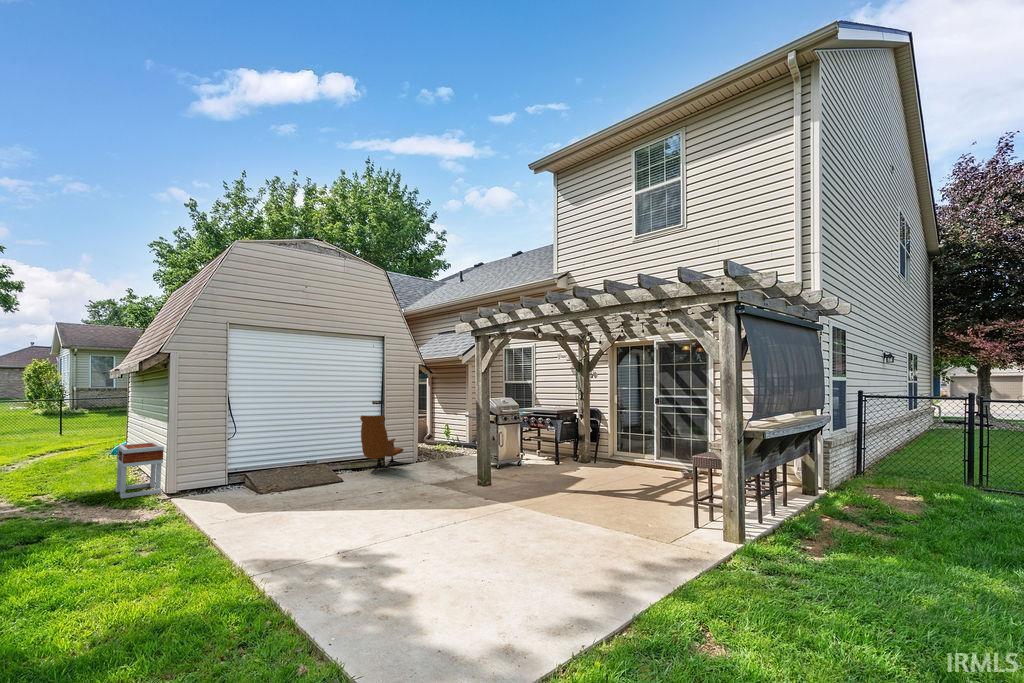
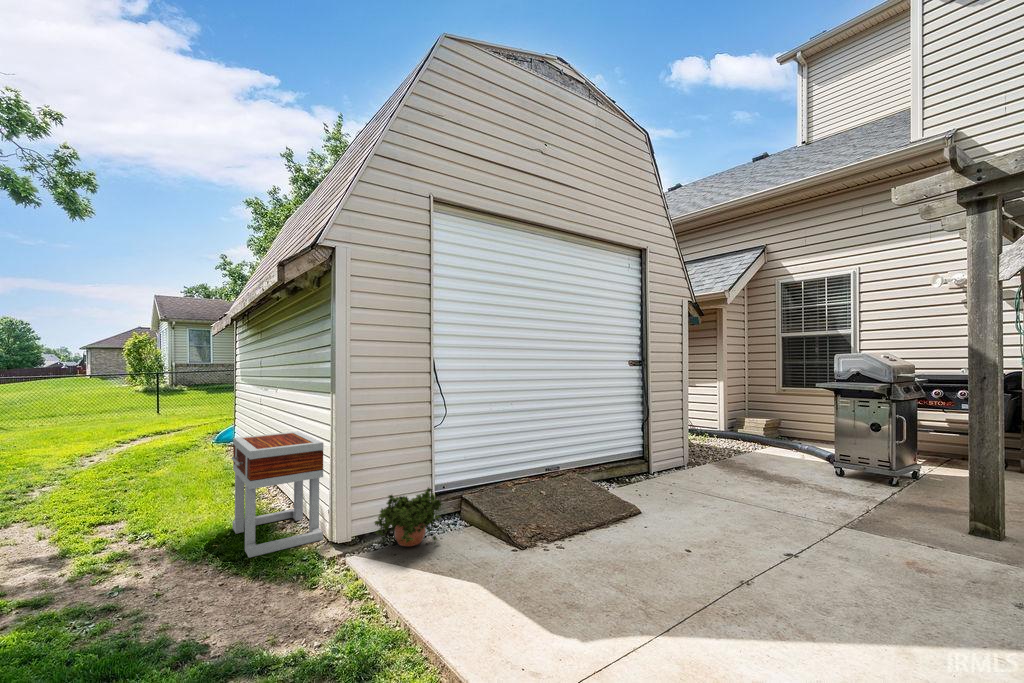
lounge chair: present [360,415,403,473] -> none [642,383,710,493]
potted plant: none [184,467,222,493] -> present [375,487,442,546]

